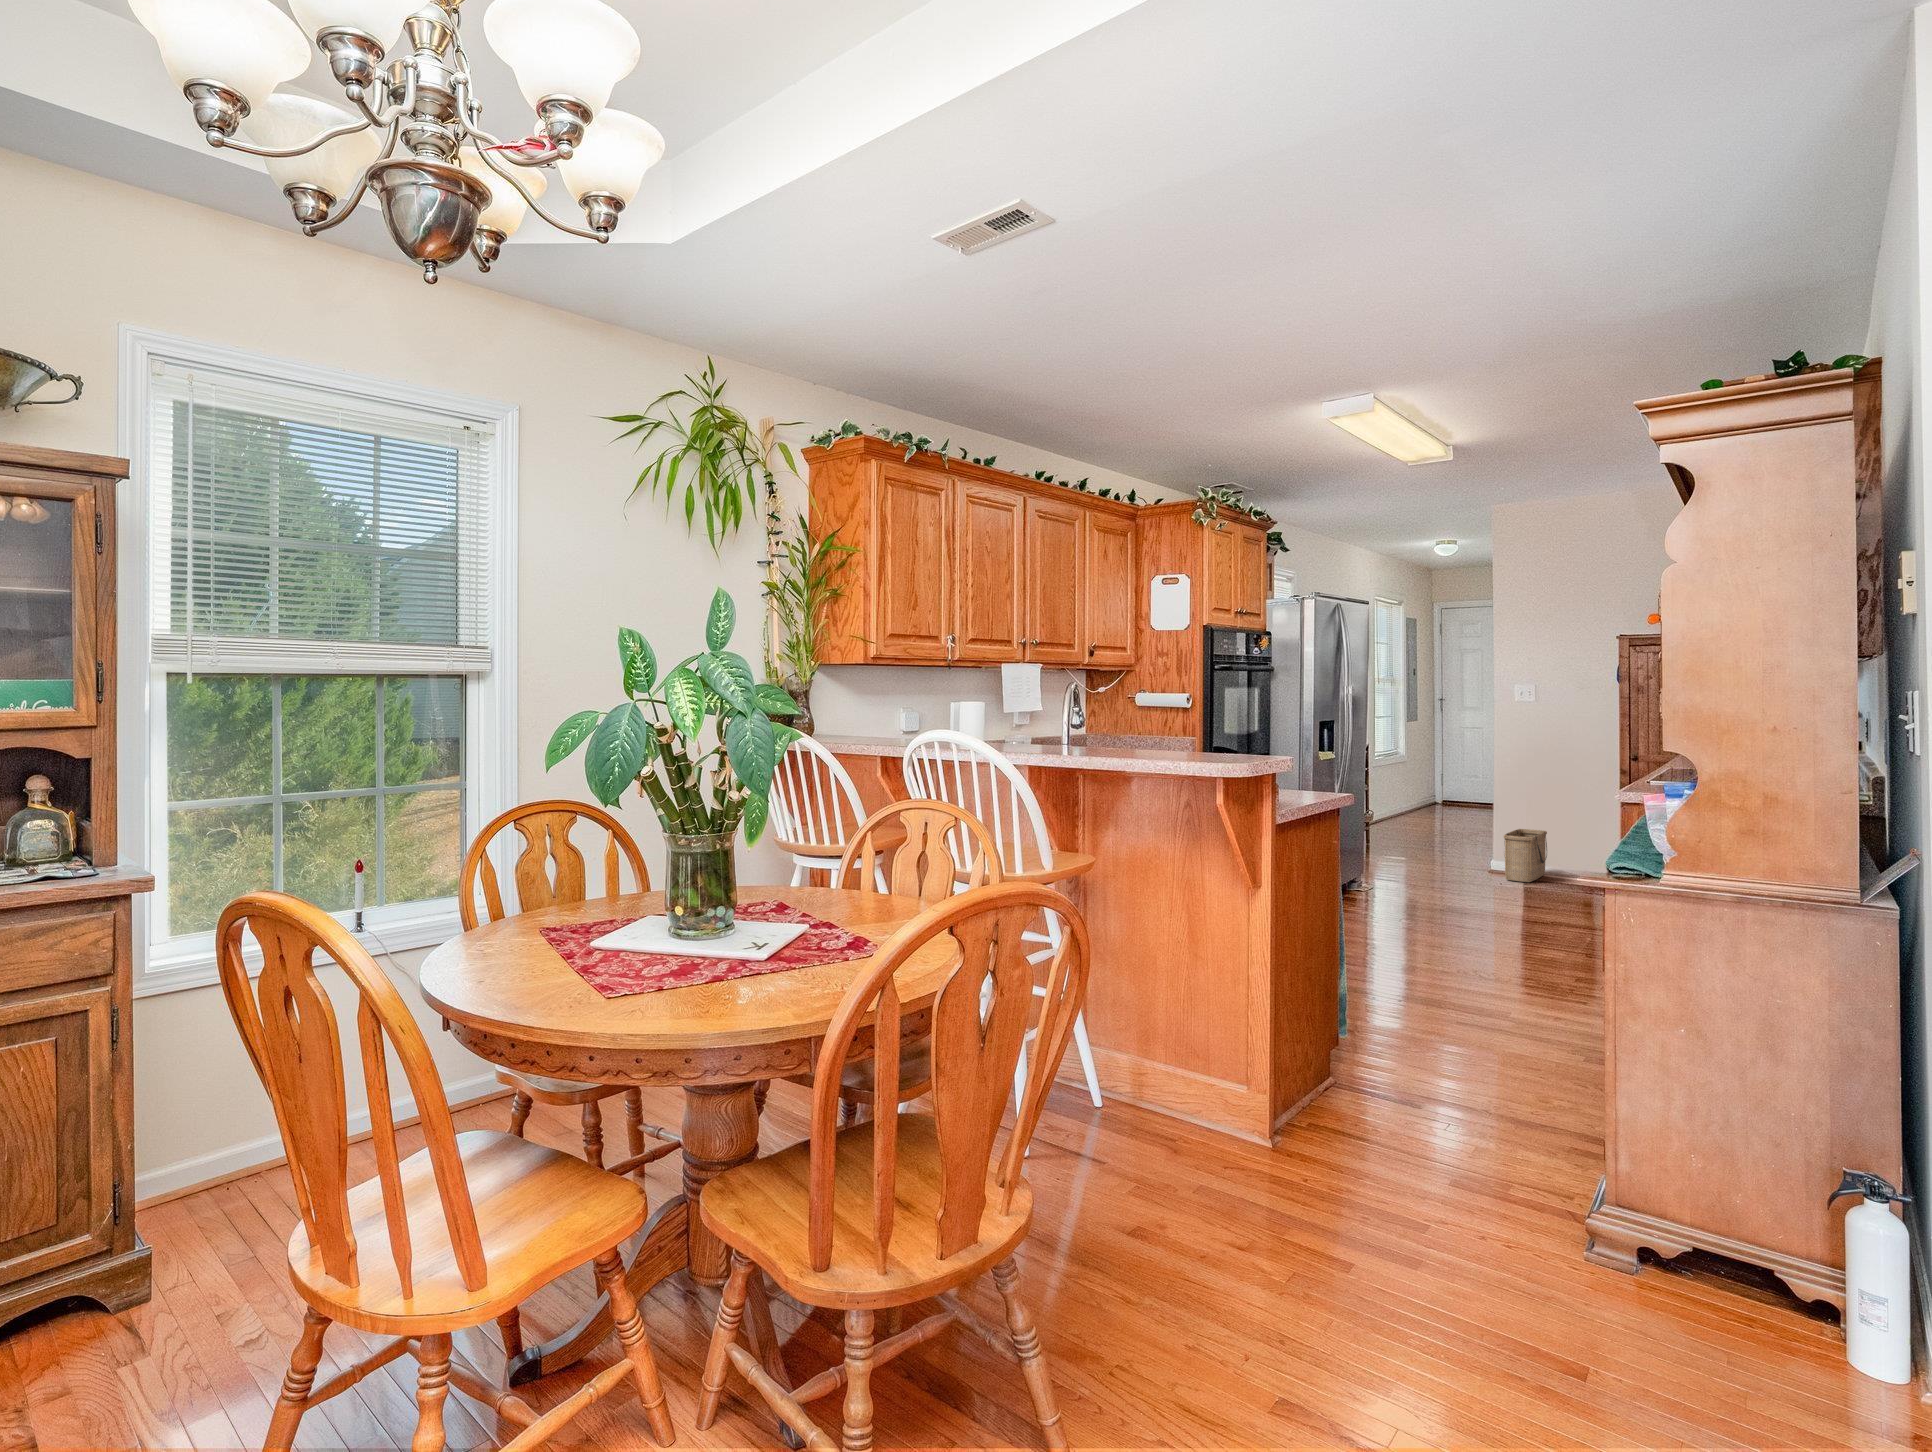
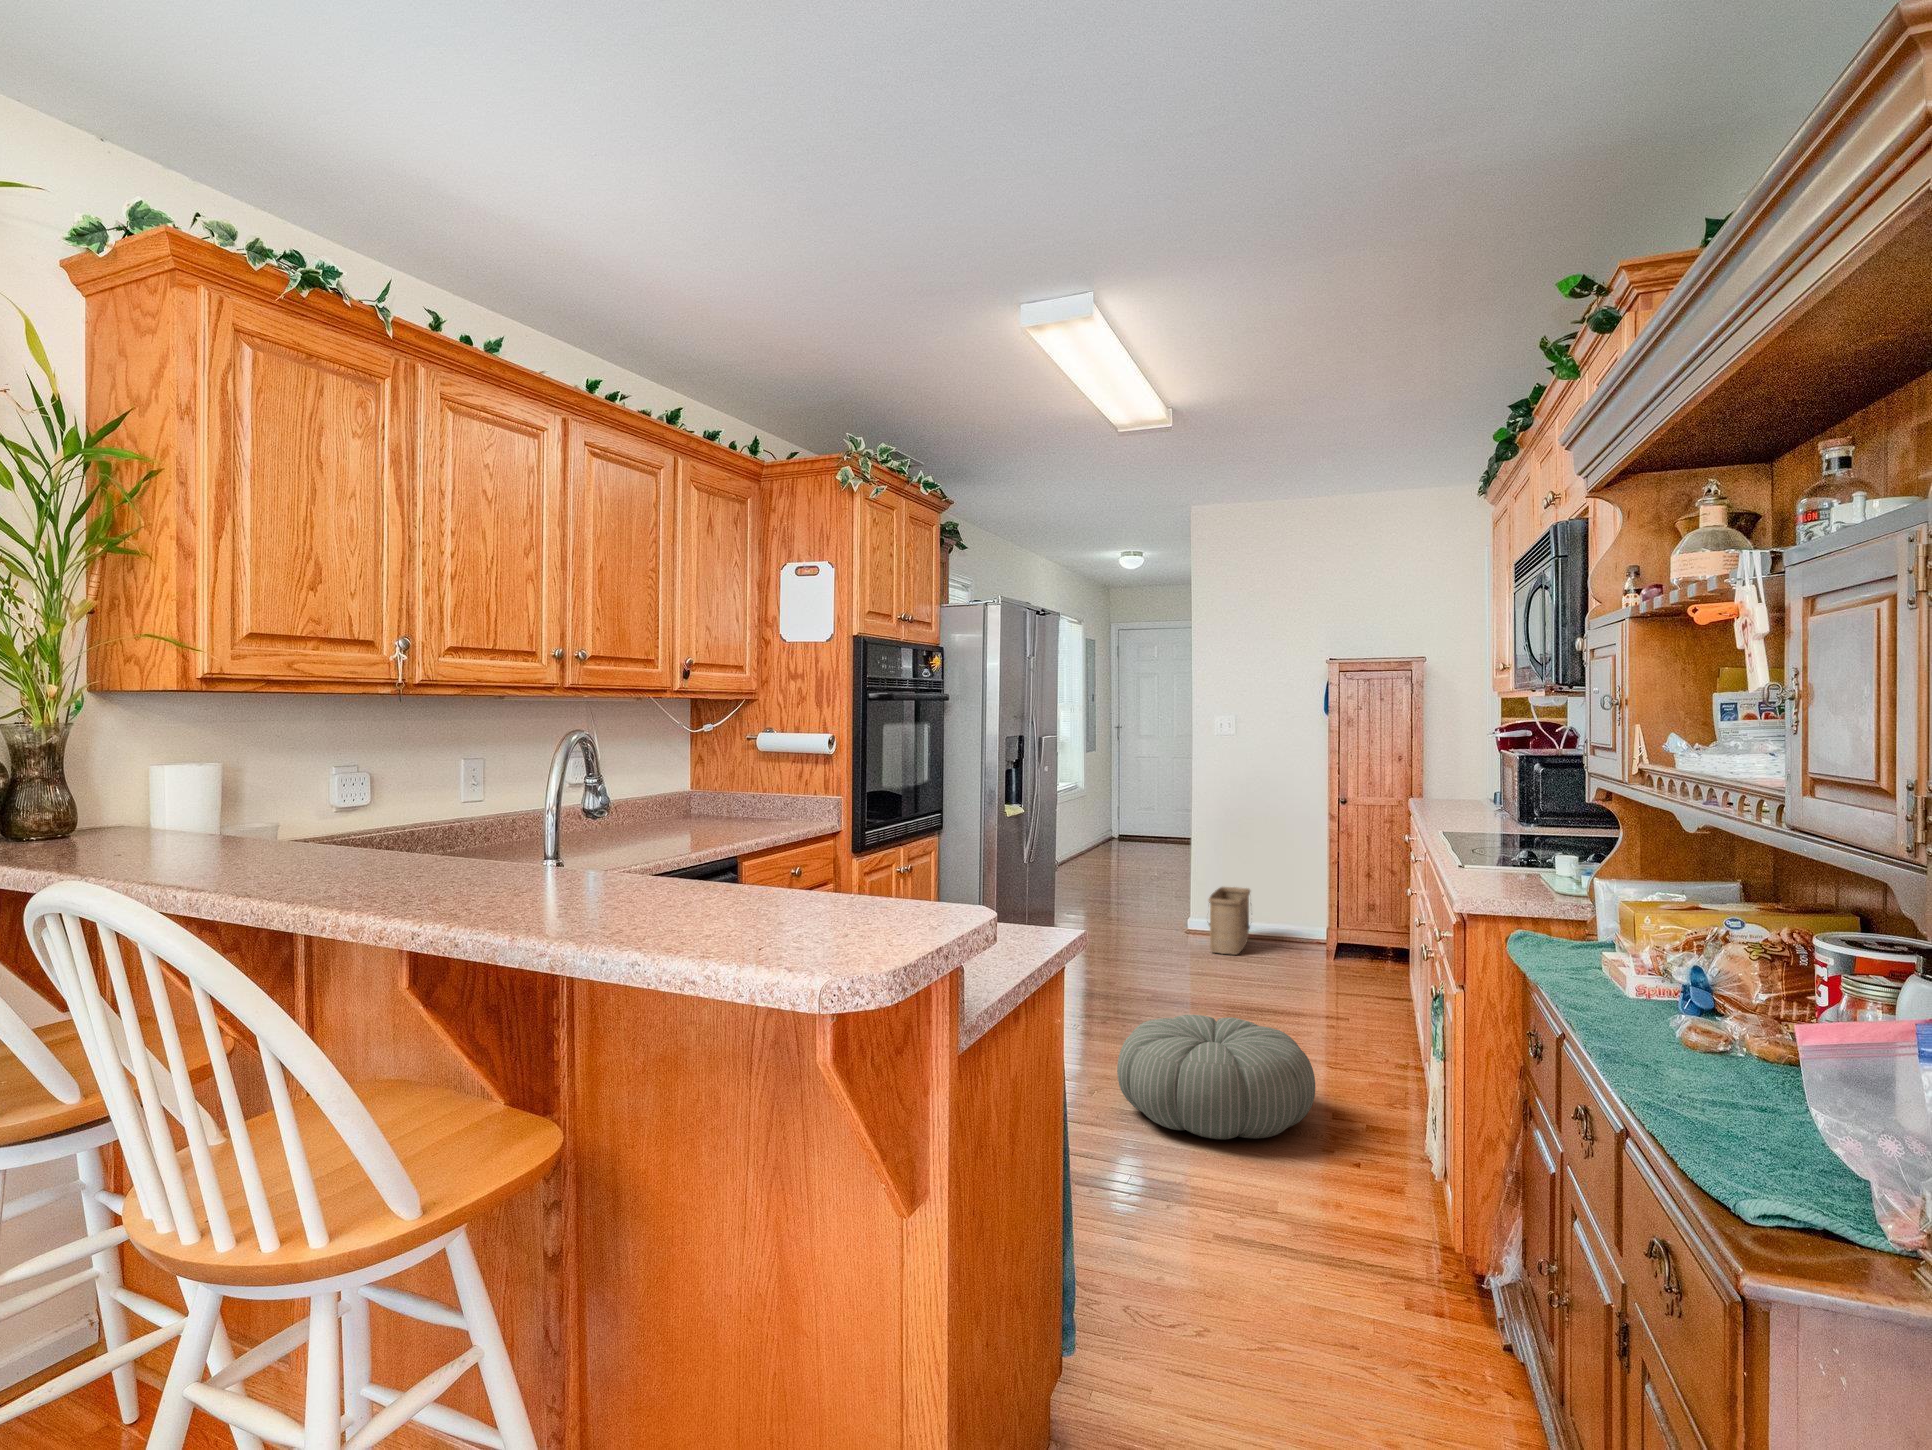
pouf: none [1398,895,1552,973] -> present [1117,1015,1315,1139]

